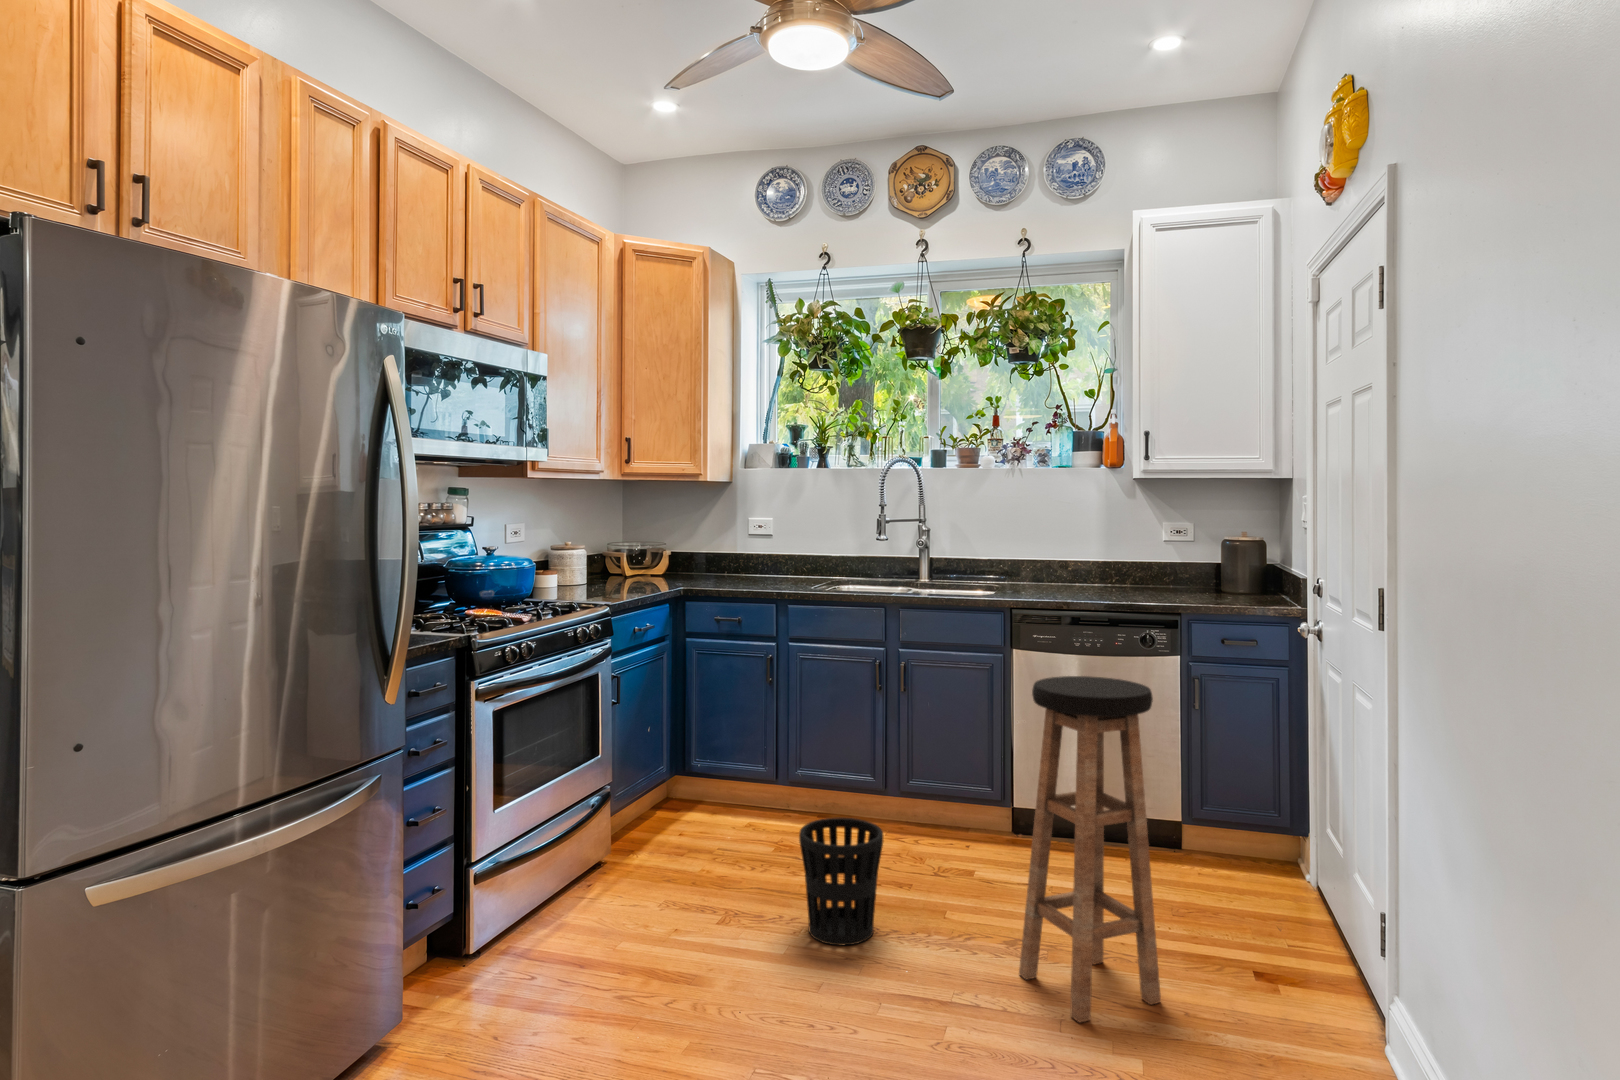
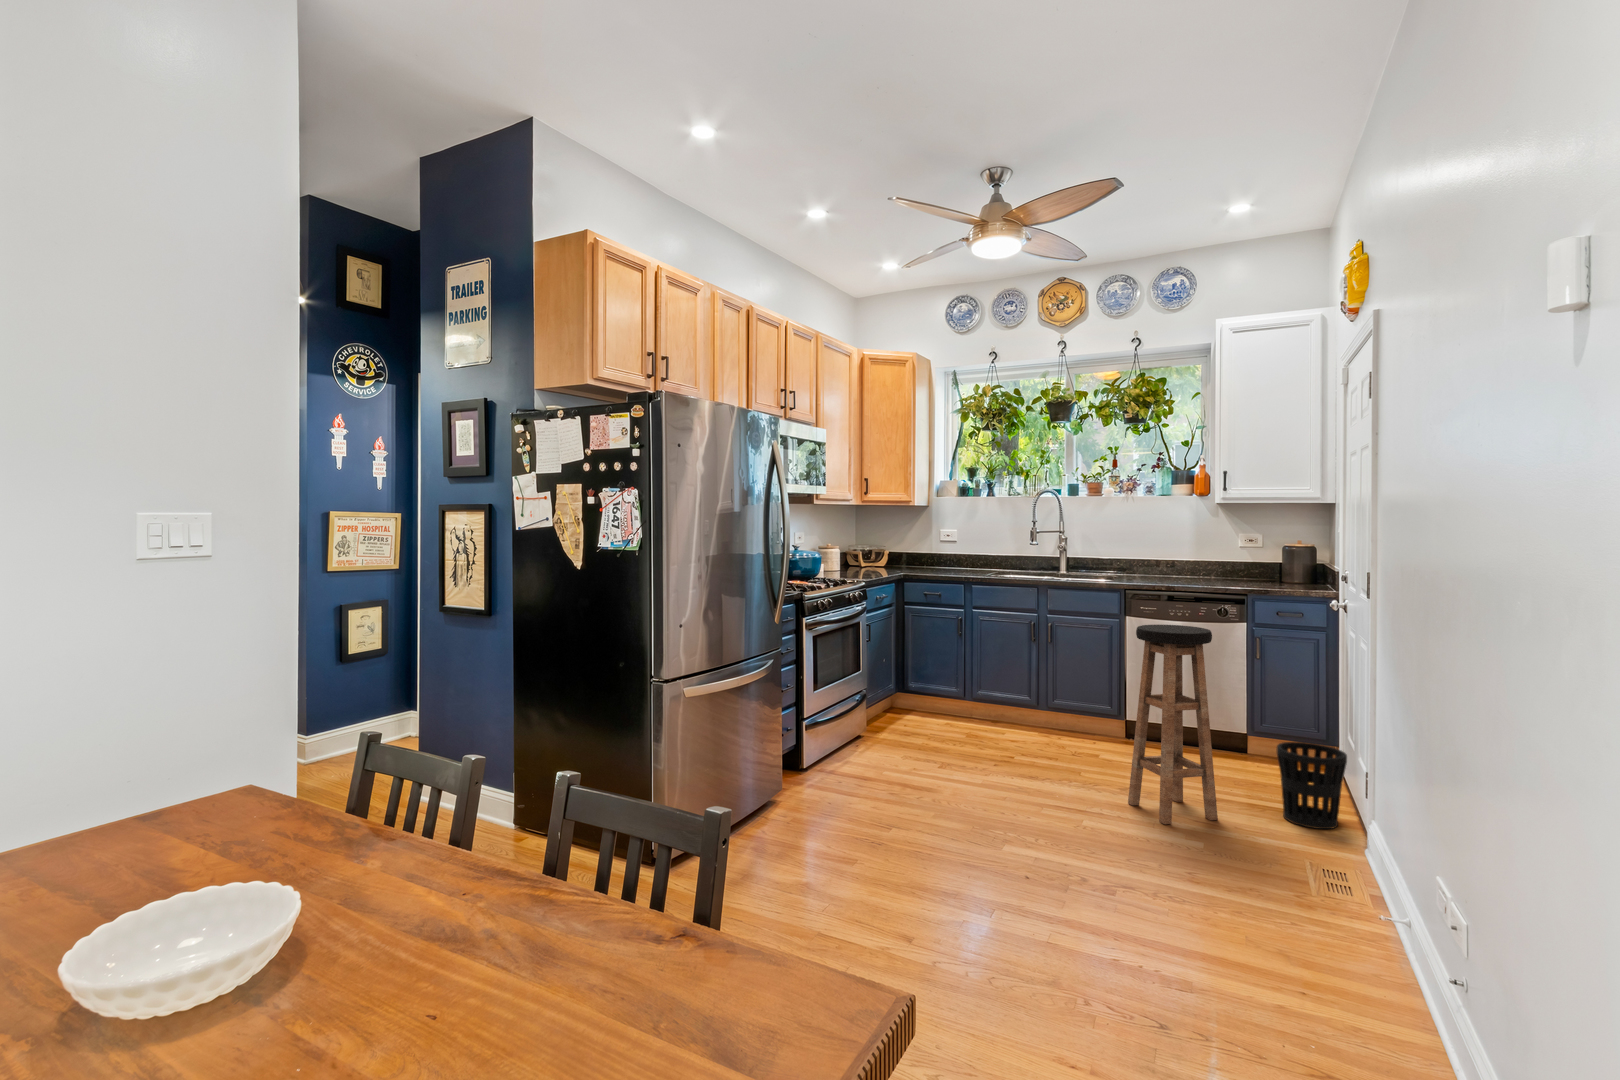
wastebasket: present [799,818,883,945] -> present [1276,742,1347,829]

